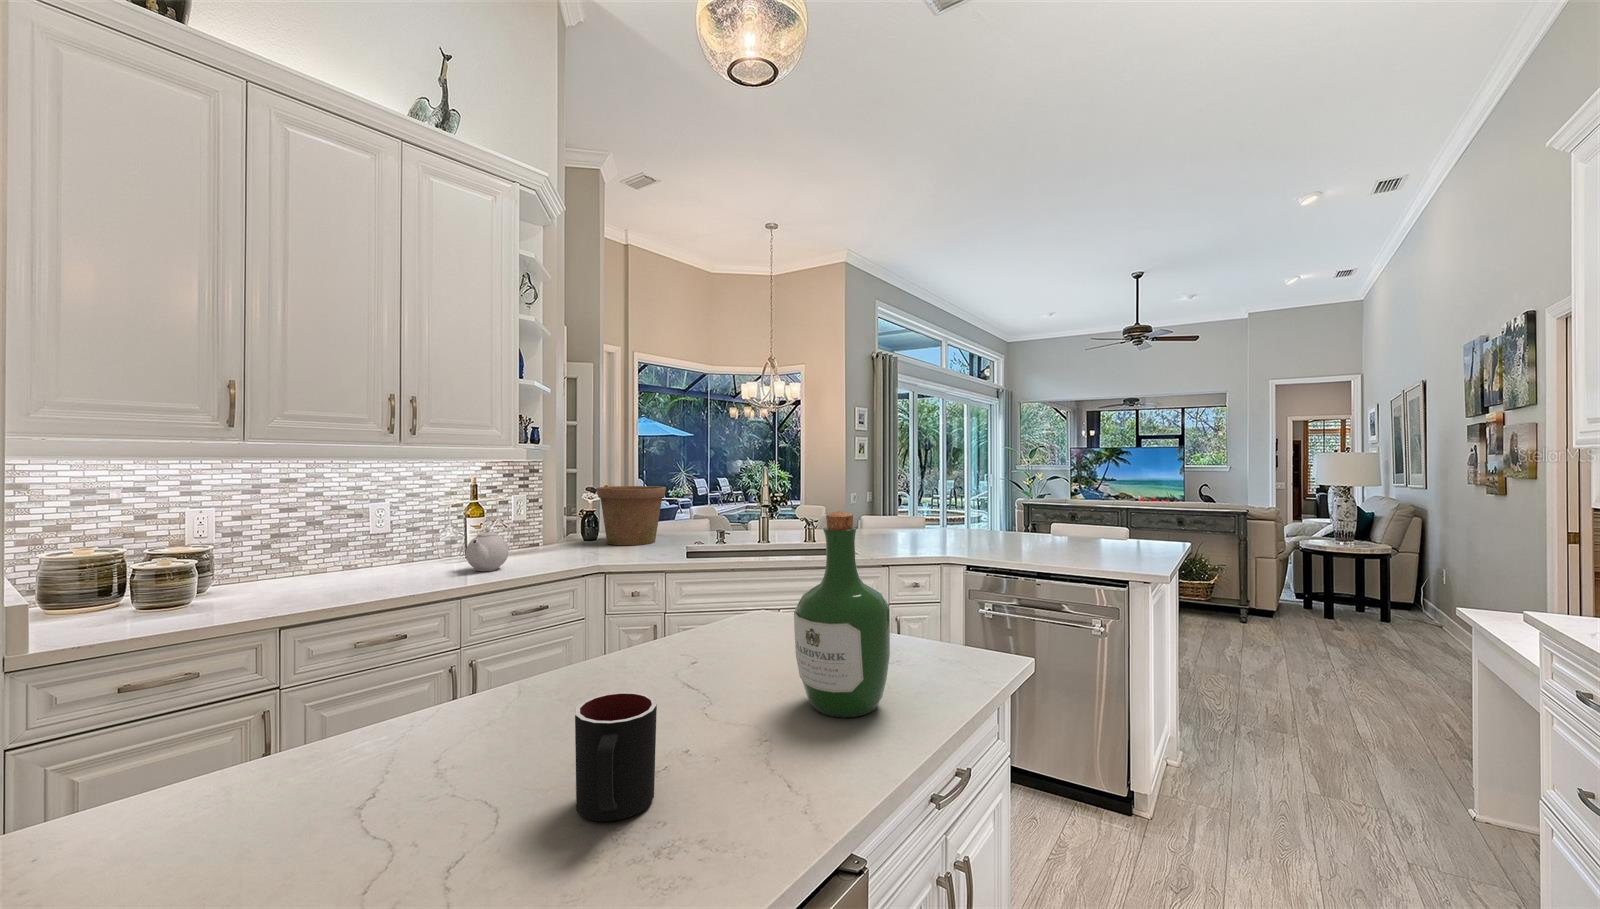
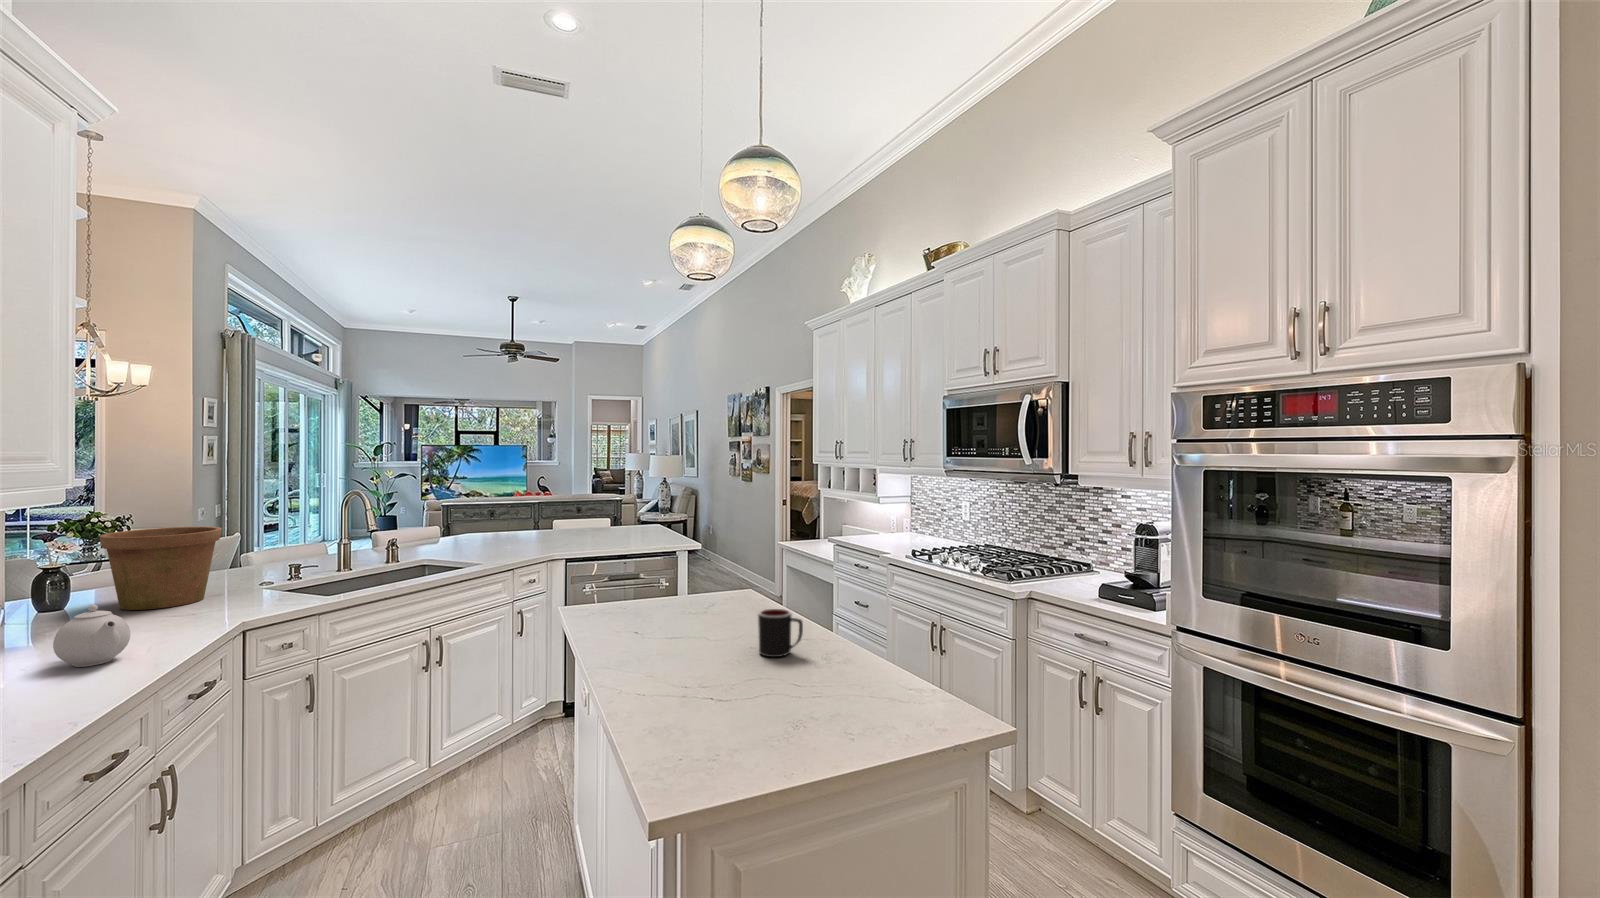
wine bottle: present [794,511,890,717] -> none [725,523,771,619]

